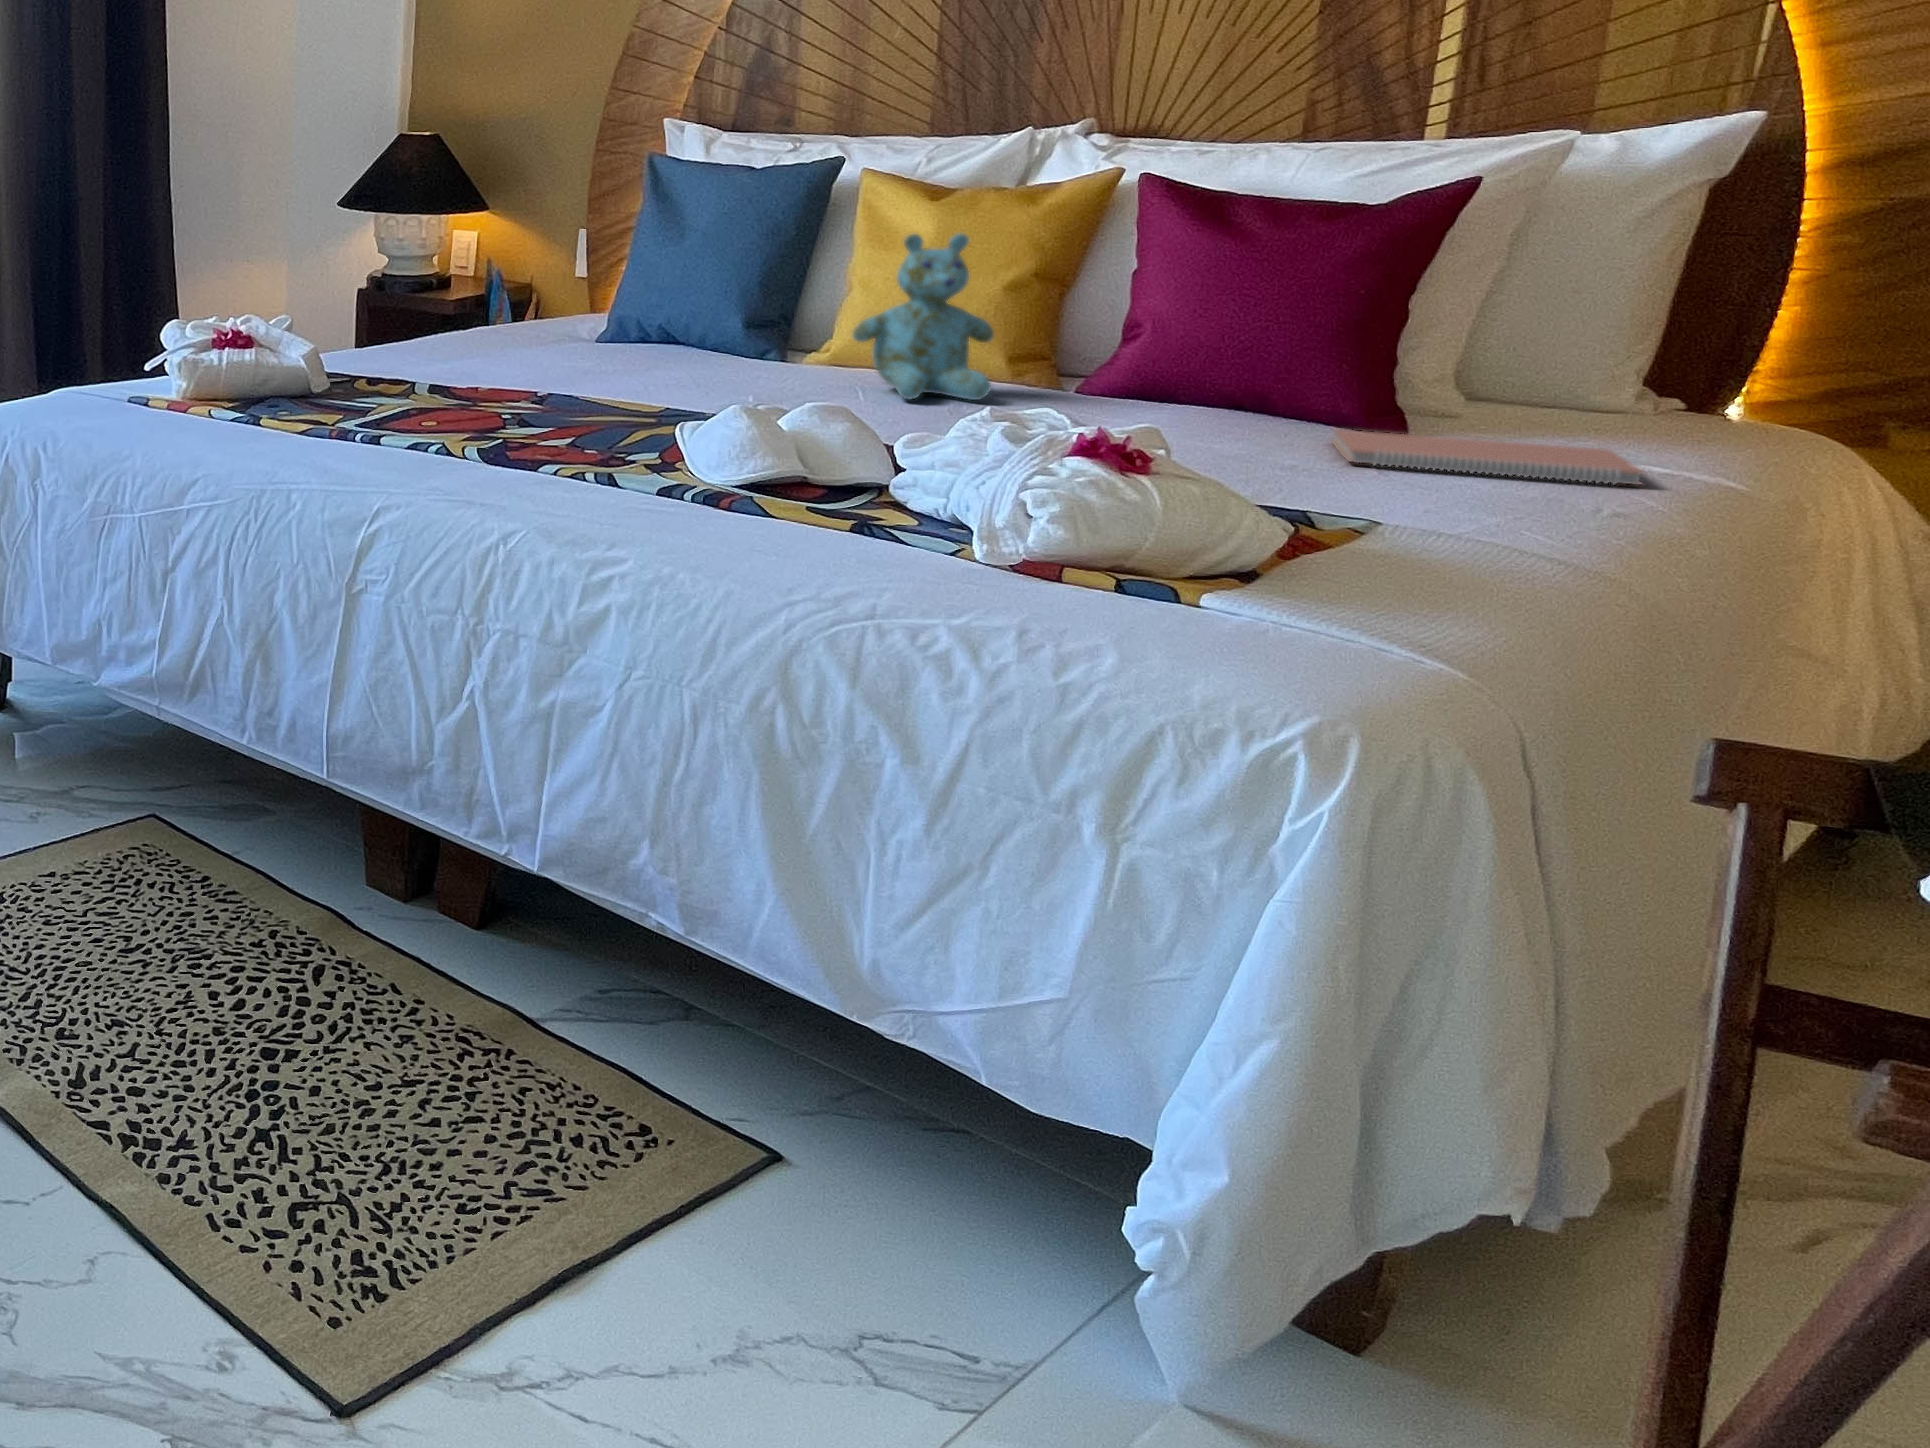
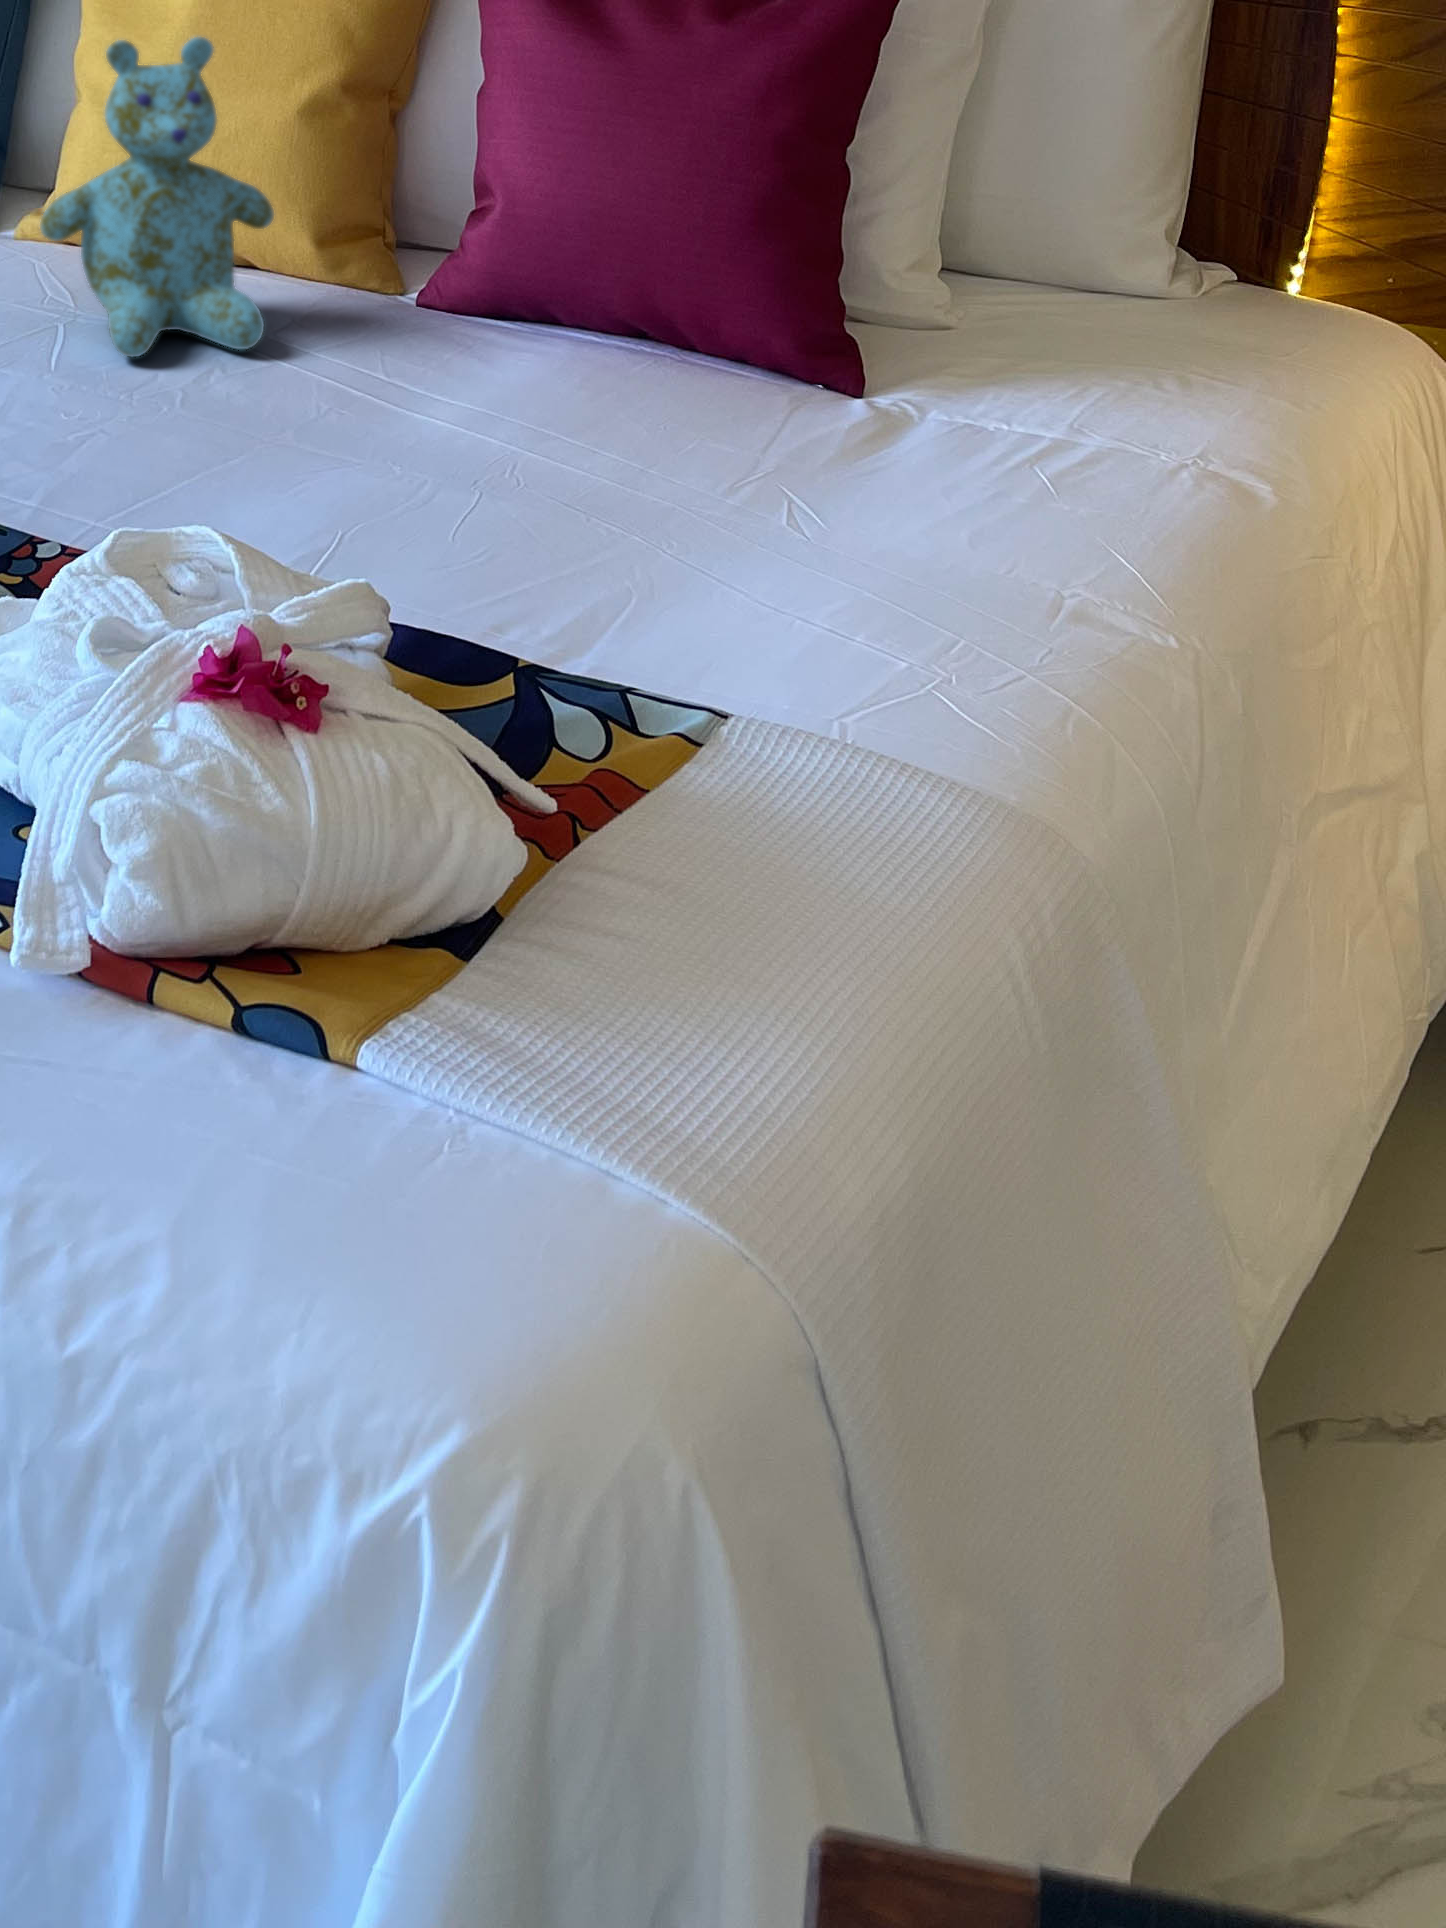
notebook: present [1331,430,1644,484] -> none [743,413,1137,530]

